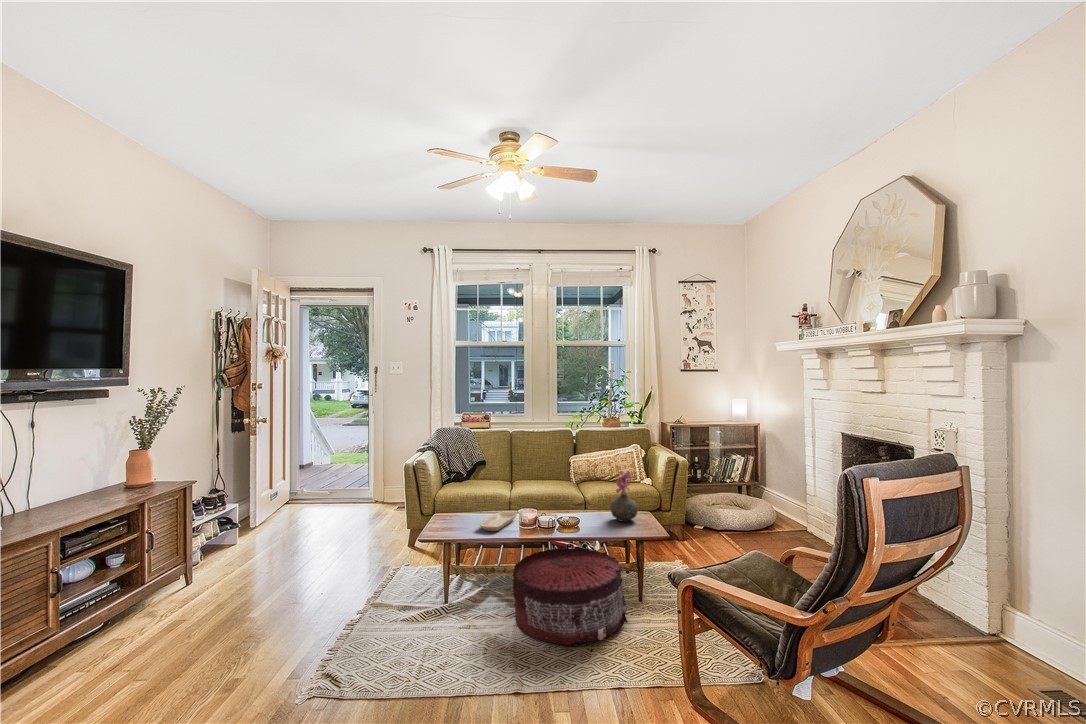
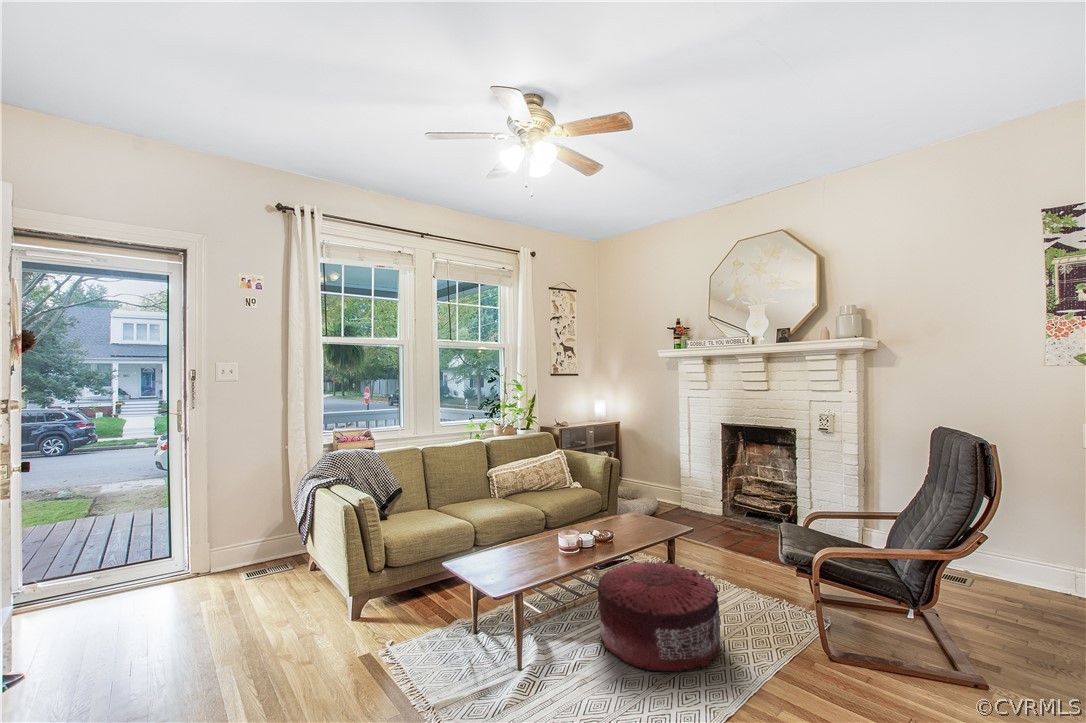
vase: present [610,471,638,522] -> none [619,476,647,528]
tray: present [480,512,517,531] -> none [517,541,557,568]

